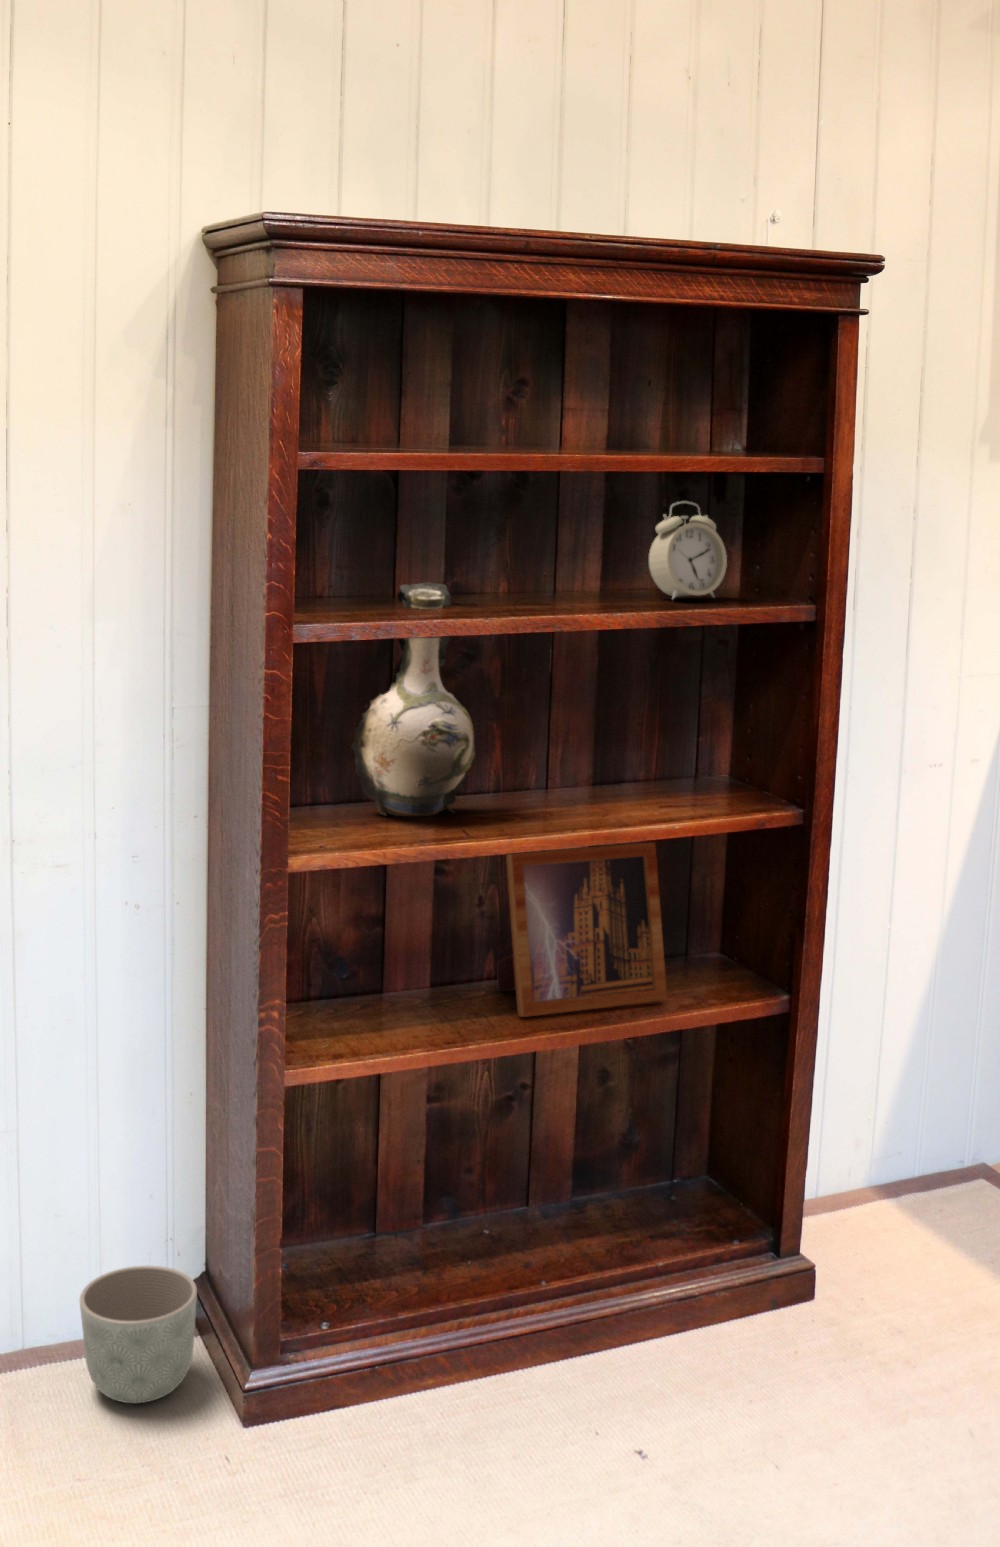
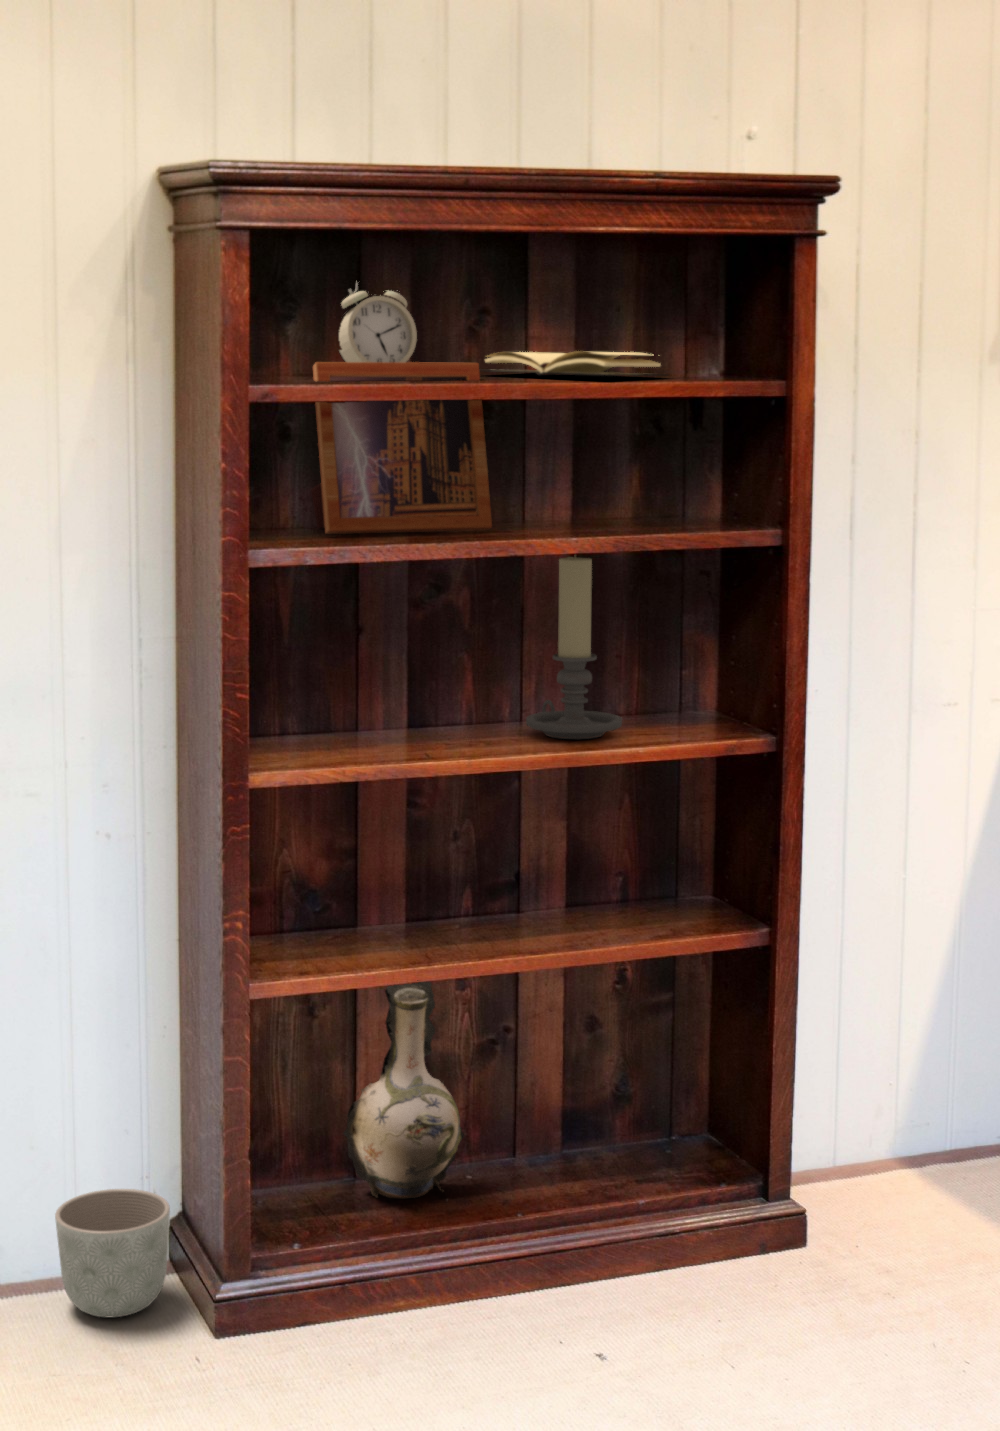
book: none [511,422,706,451] -> present [485,351,668,376]
alarm clock: present [648,501,727,599] -> present [339,283,417,362]
decorative vase: present [351,582,476,816] -> present [343,980,464,1198]
candle holder: none [558,630,655,816] -> present [526,556,622,739]
picture frame: present [497,843,667,1017] -> present [311,362,492,534]

